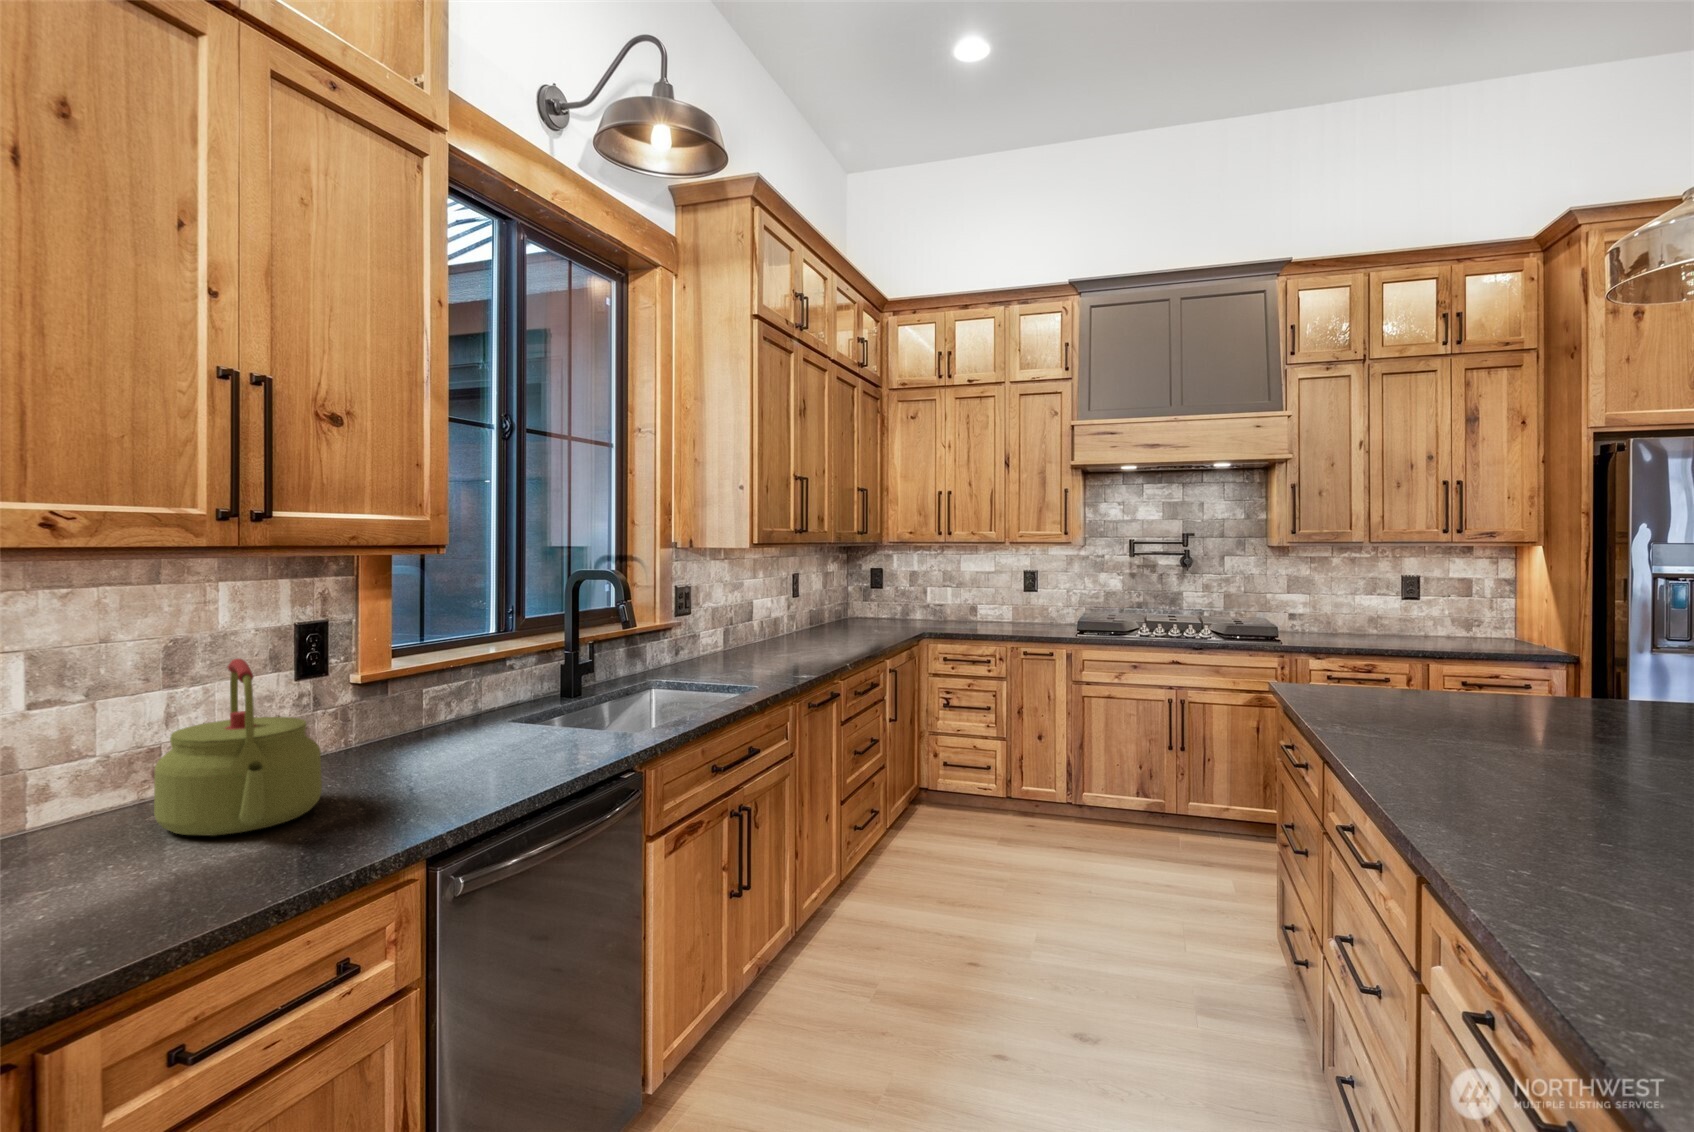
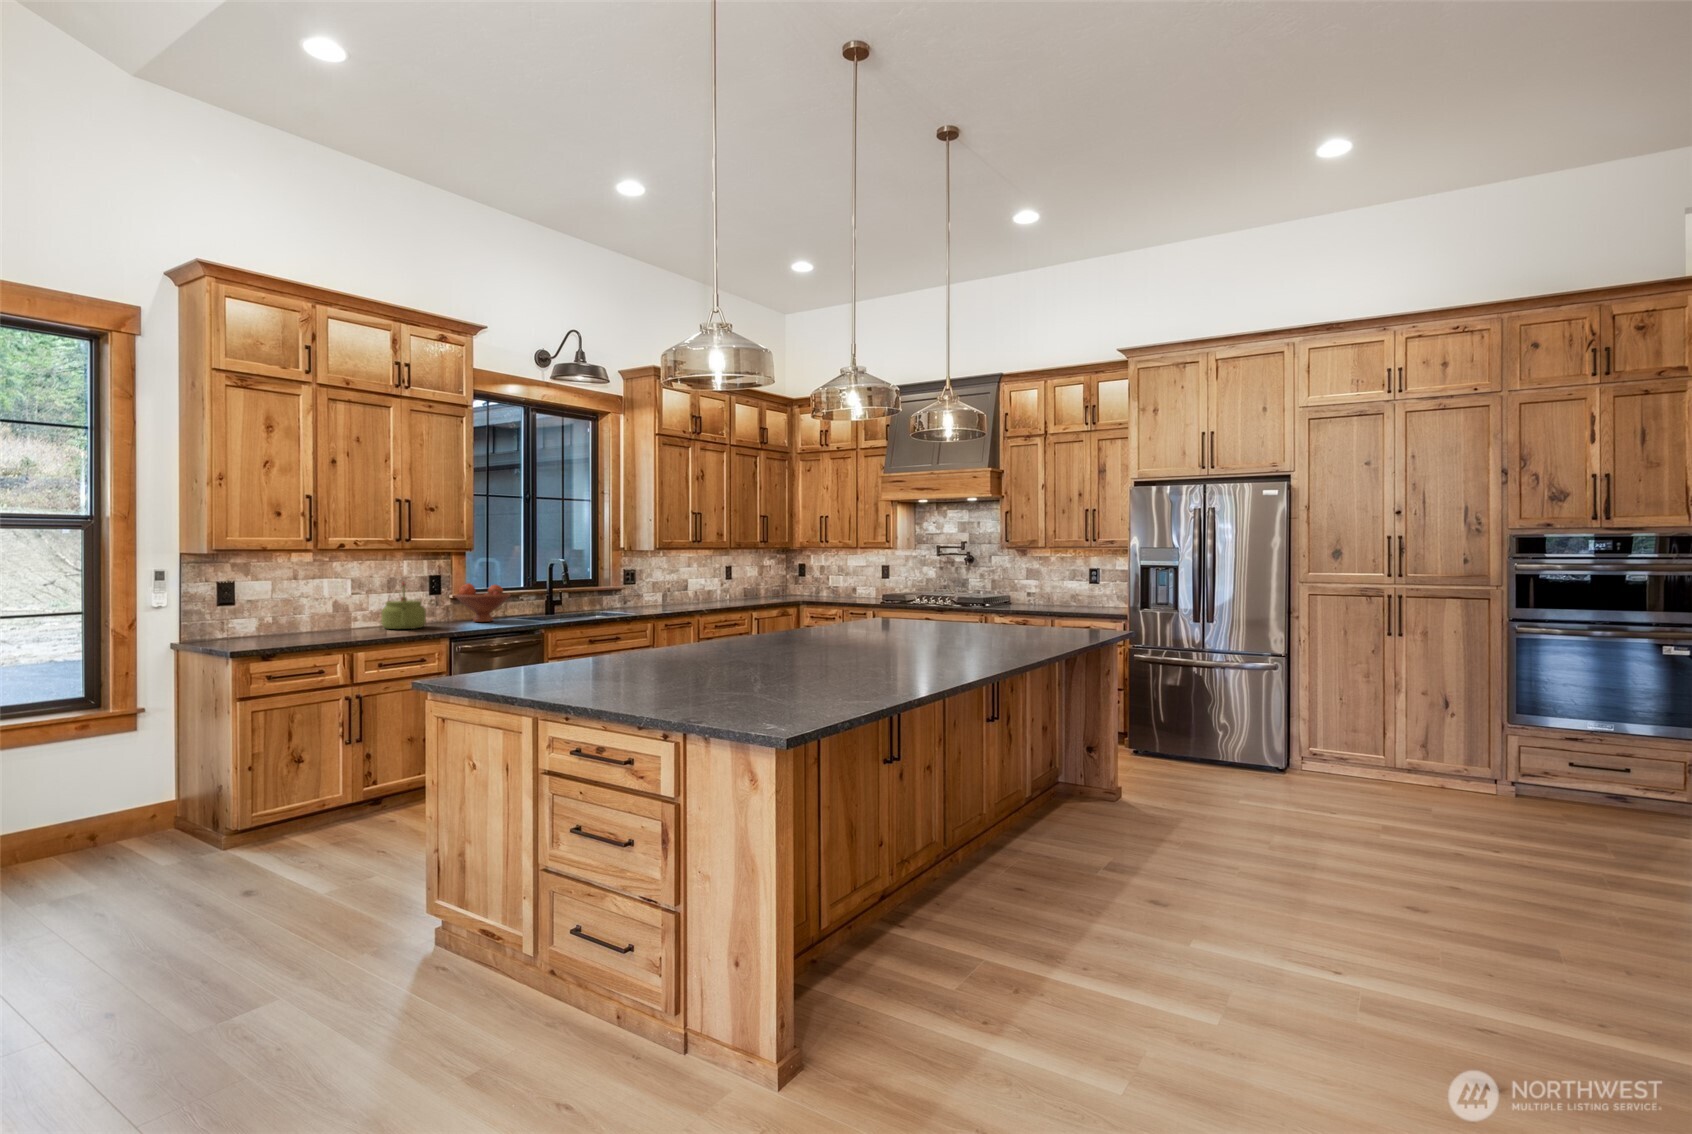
fruit bowl: none [390,643,549,756] -> present [455,583,510,622]

